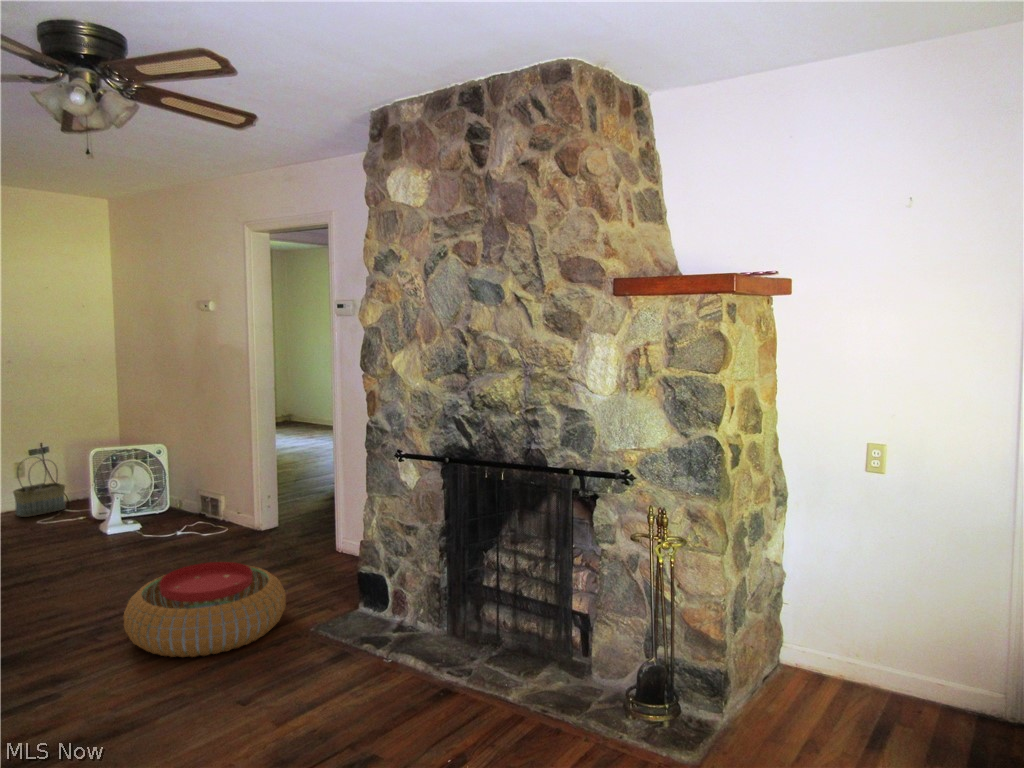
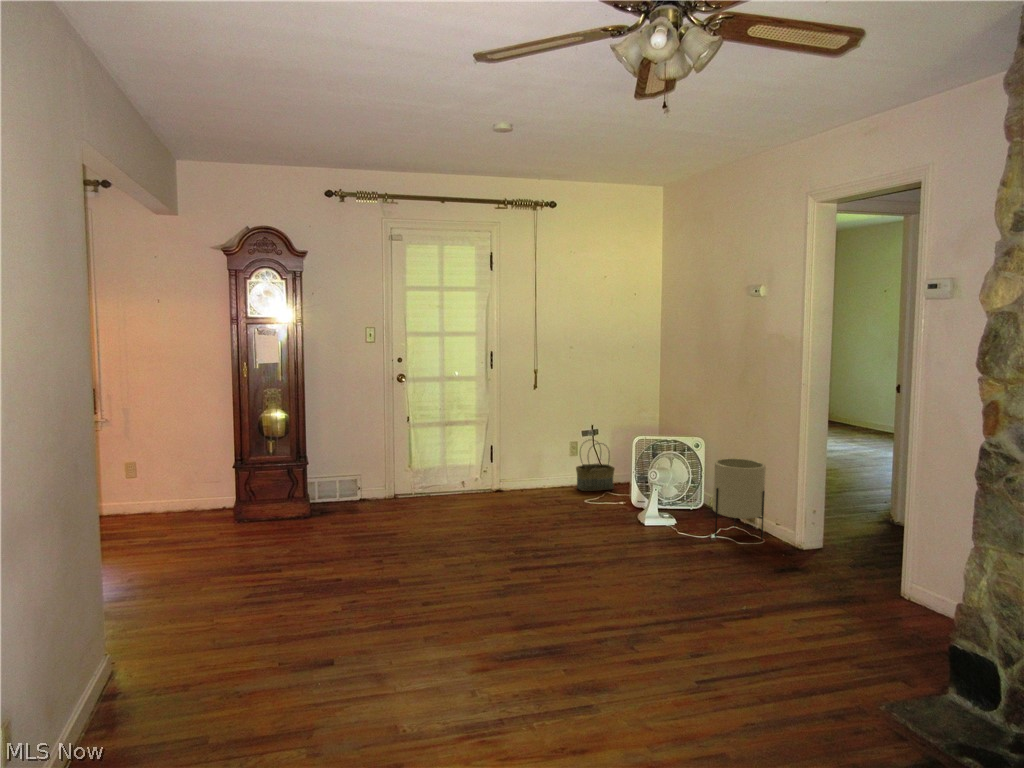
planter: none [177,457,229,536] -> present [713,458,766,540]
pouf: present [123,562,286,657] -> none [662,581,846,701]

